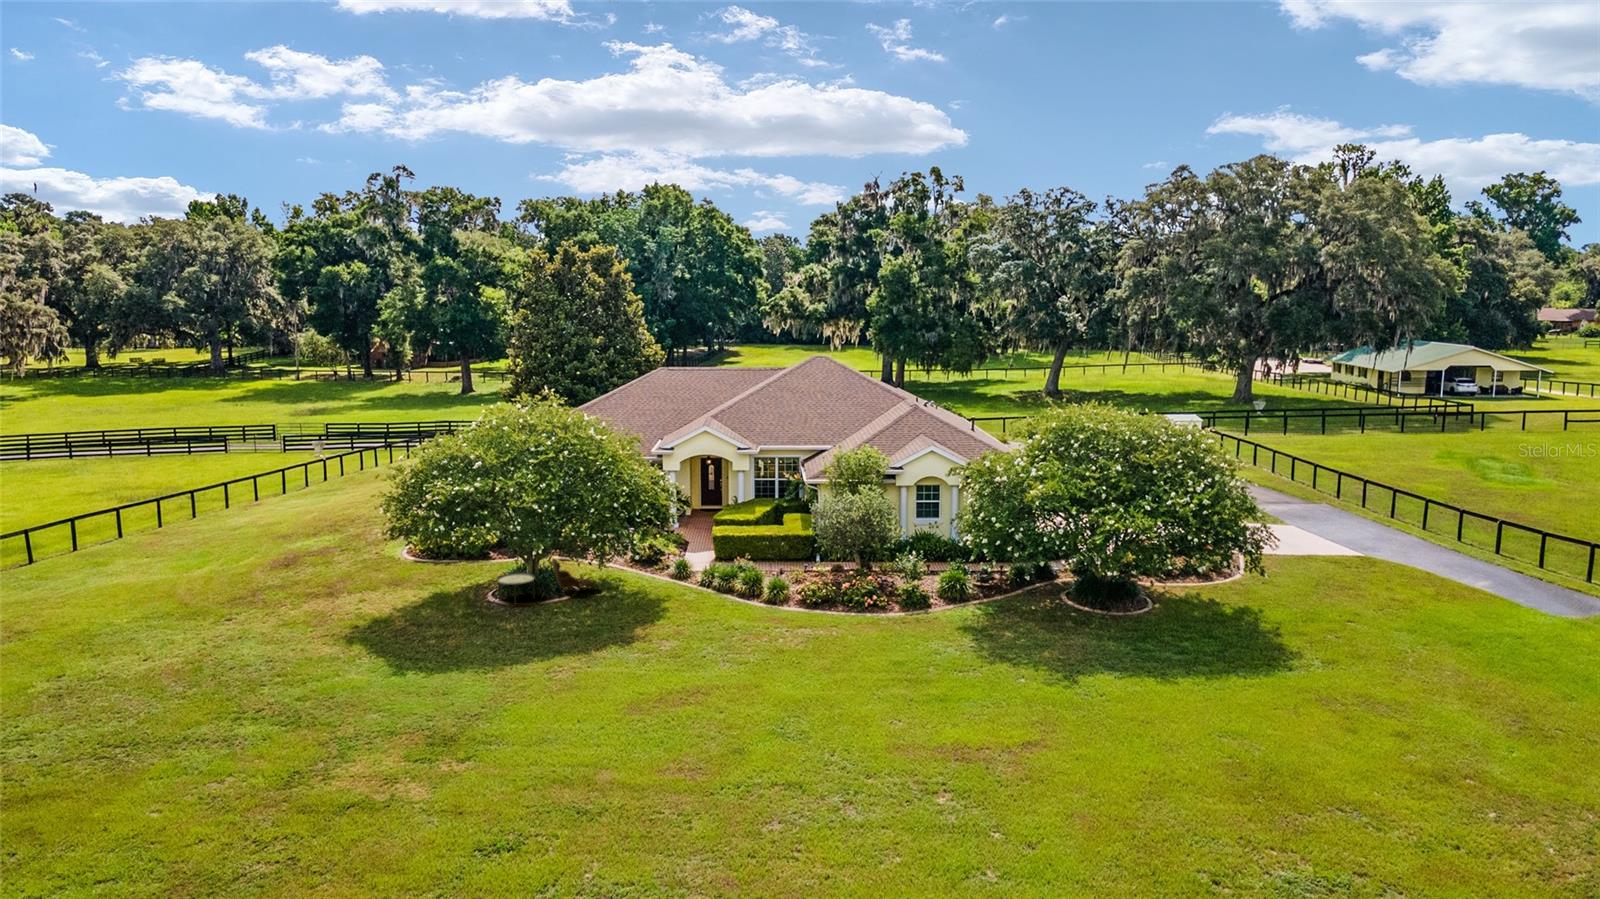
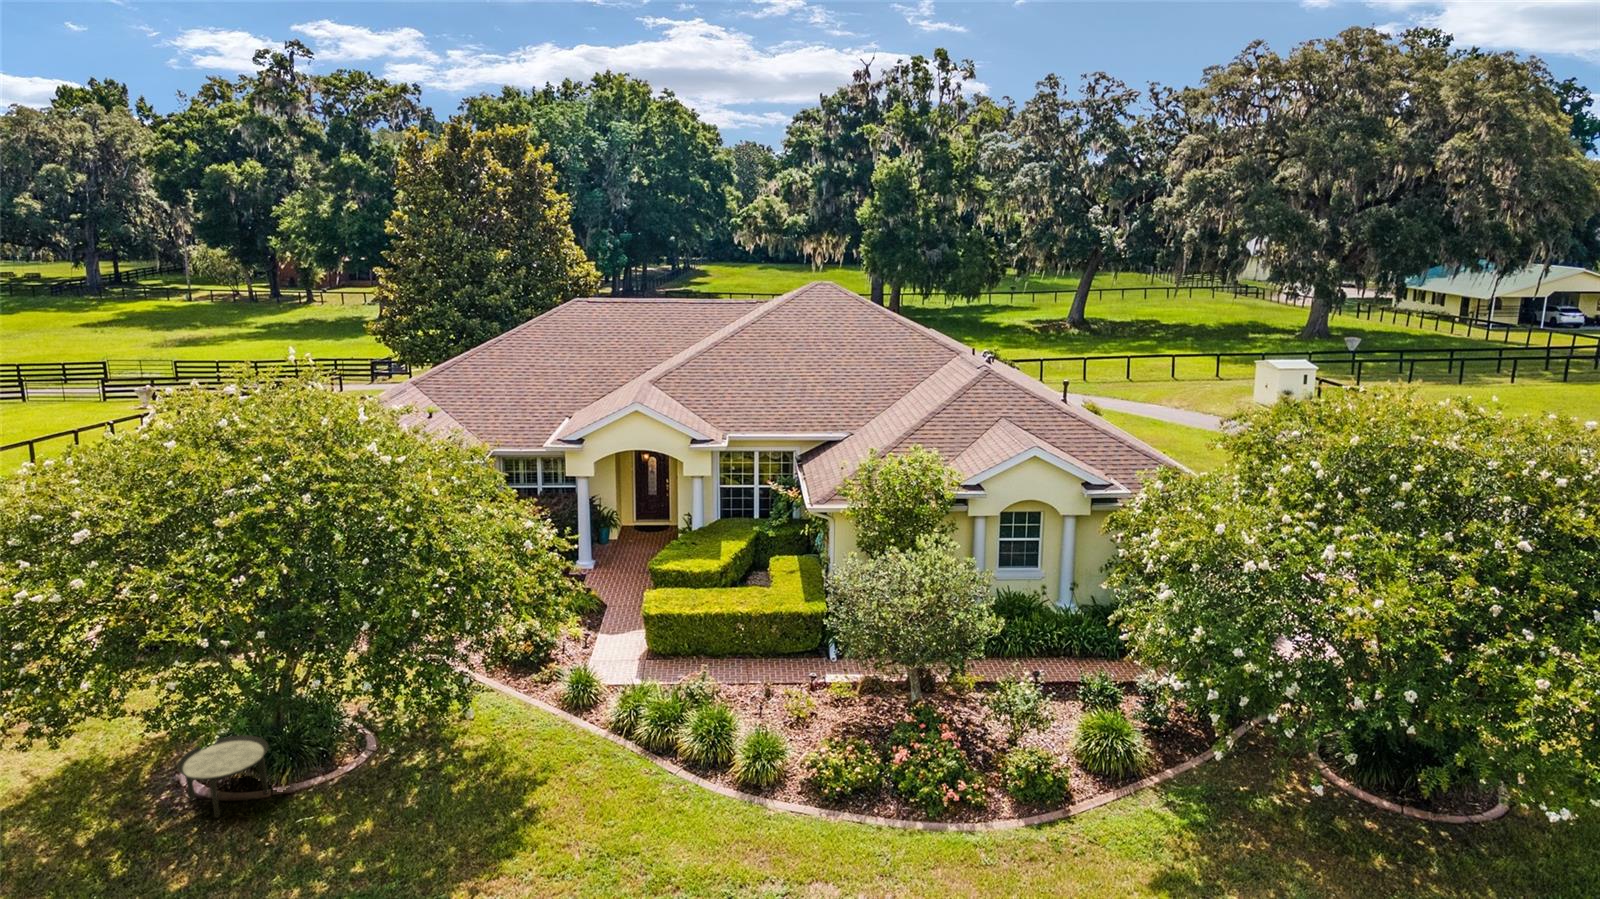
lounge chair: present [552,559,595,595] -> none [306,705,402,785]

